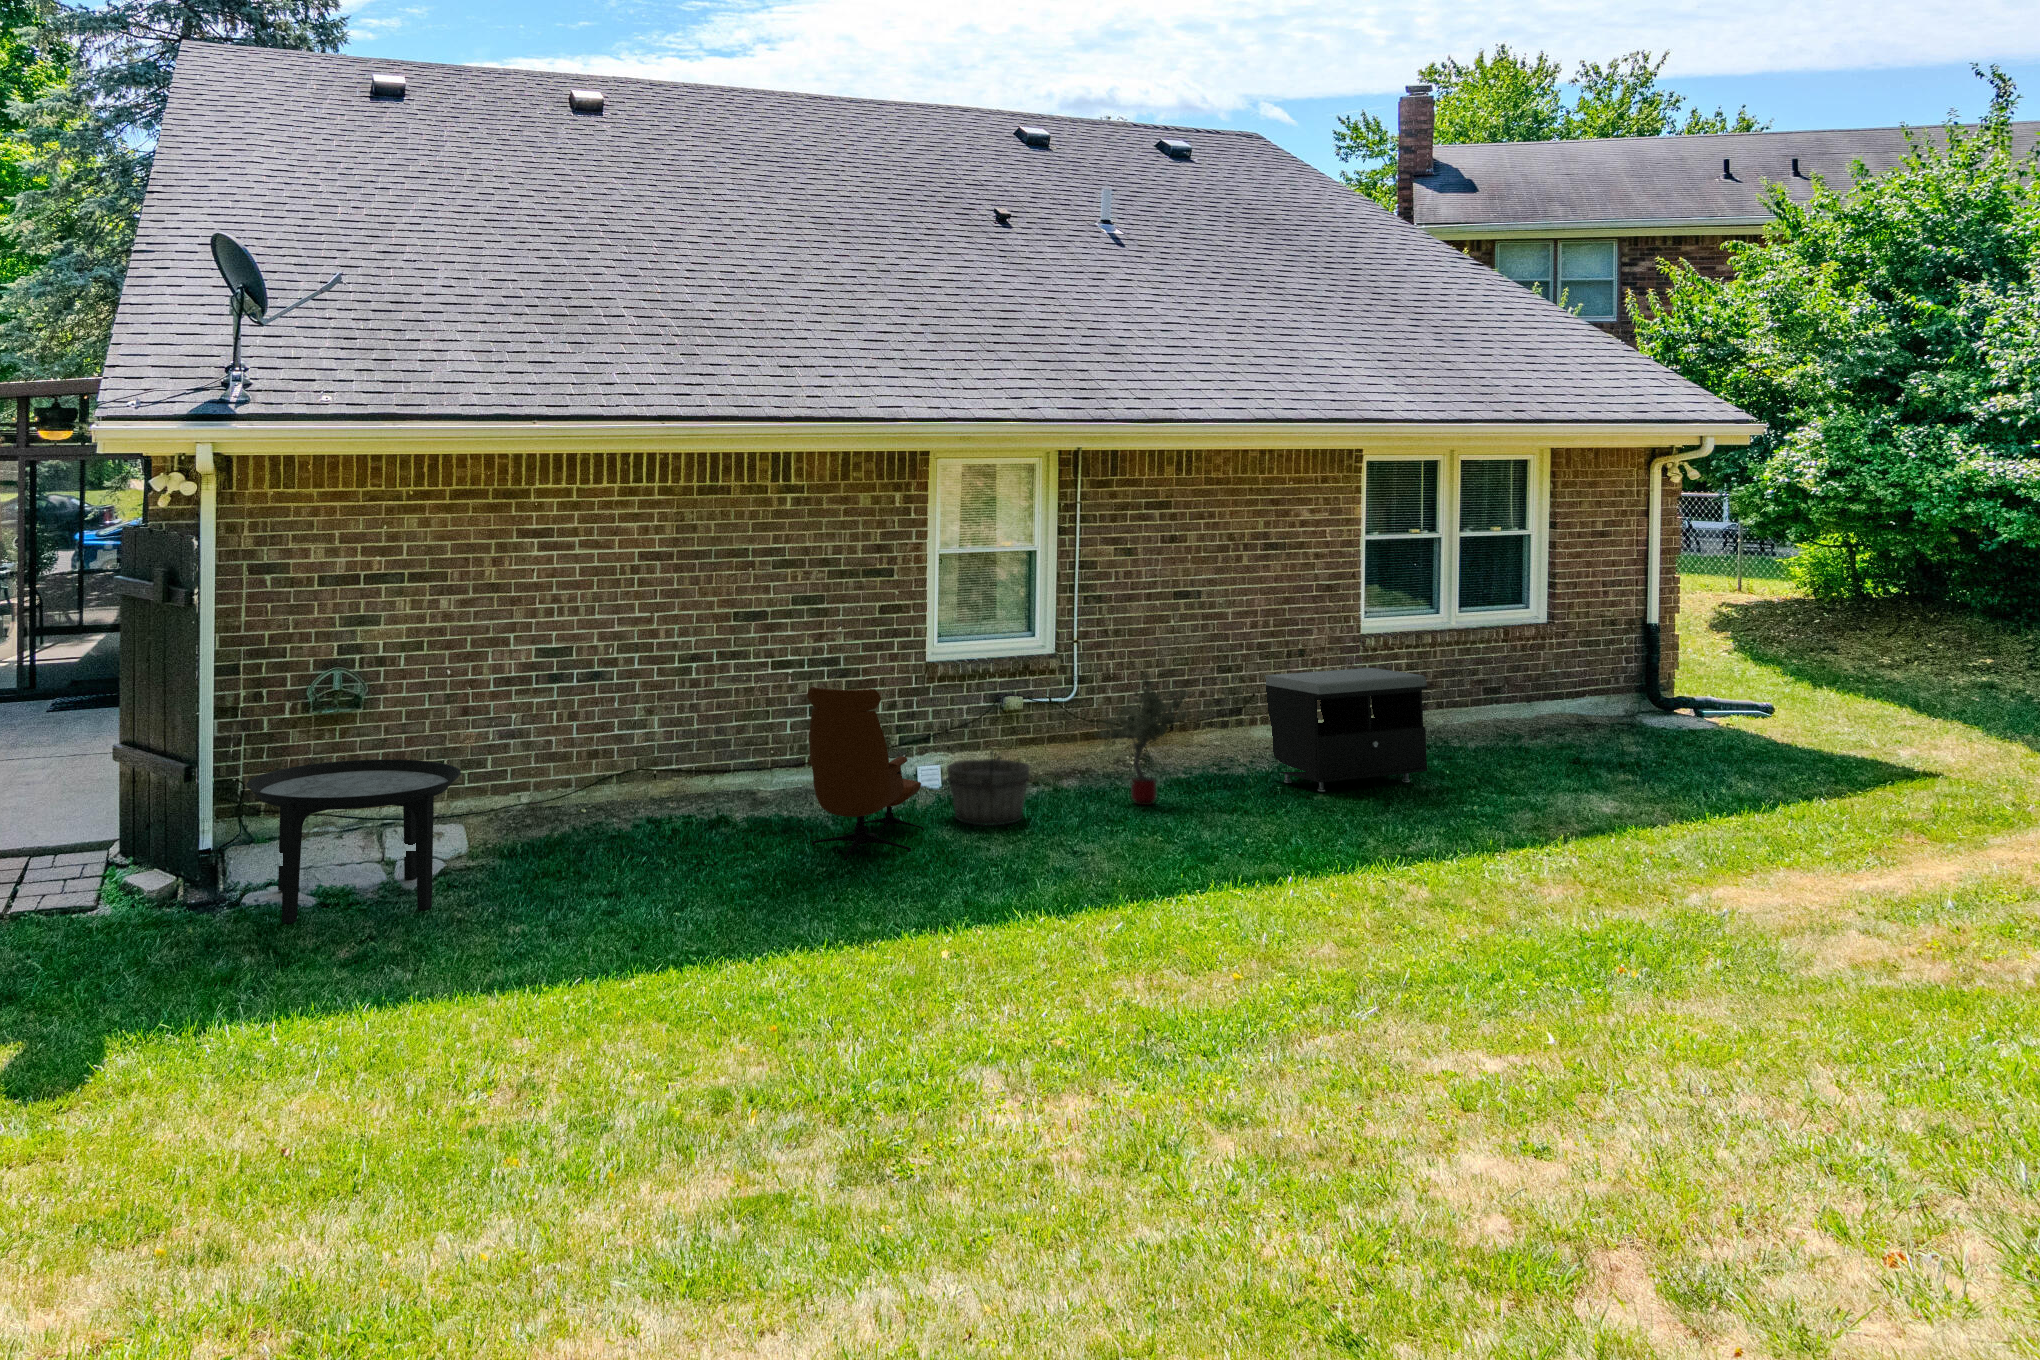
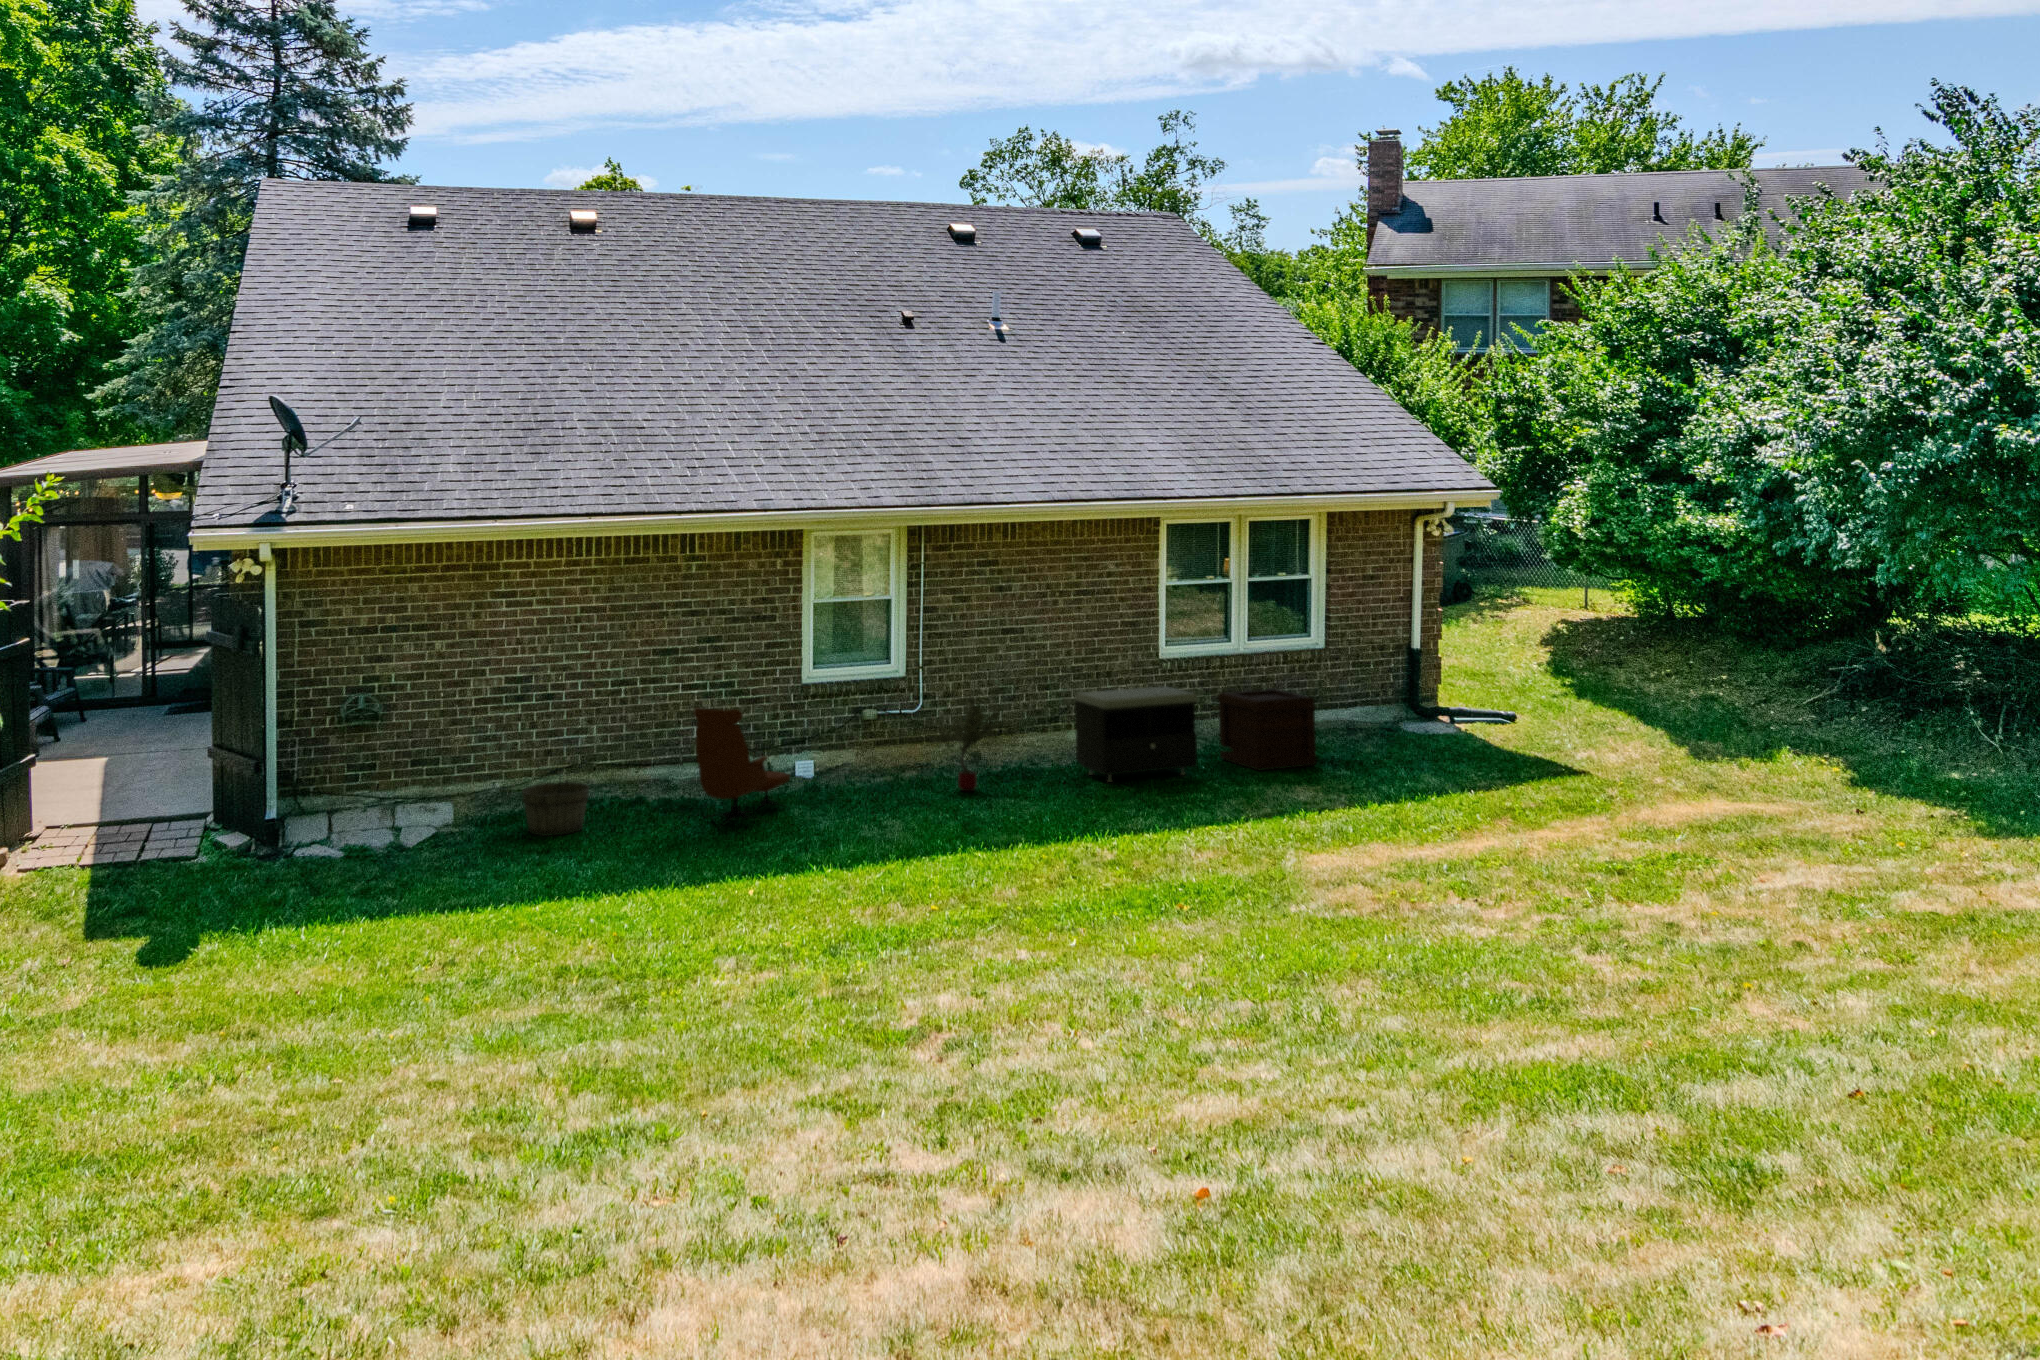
wooden crate: none [1429,672,1566,777] -> present [1218,689,1316,771]
wooden bucket: present [947,751,1030,826] -> present [522,774,589,836]
round table: present [247,759,461,923] -> none [296,758,443,869]

